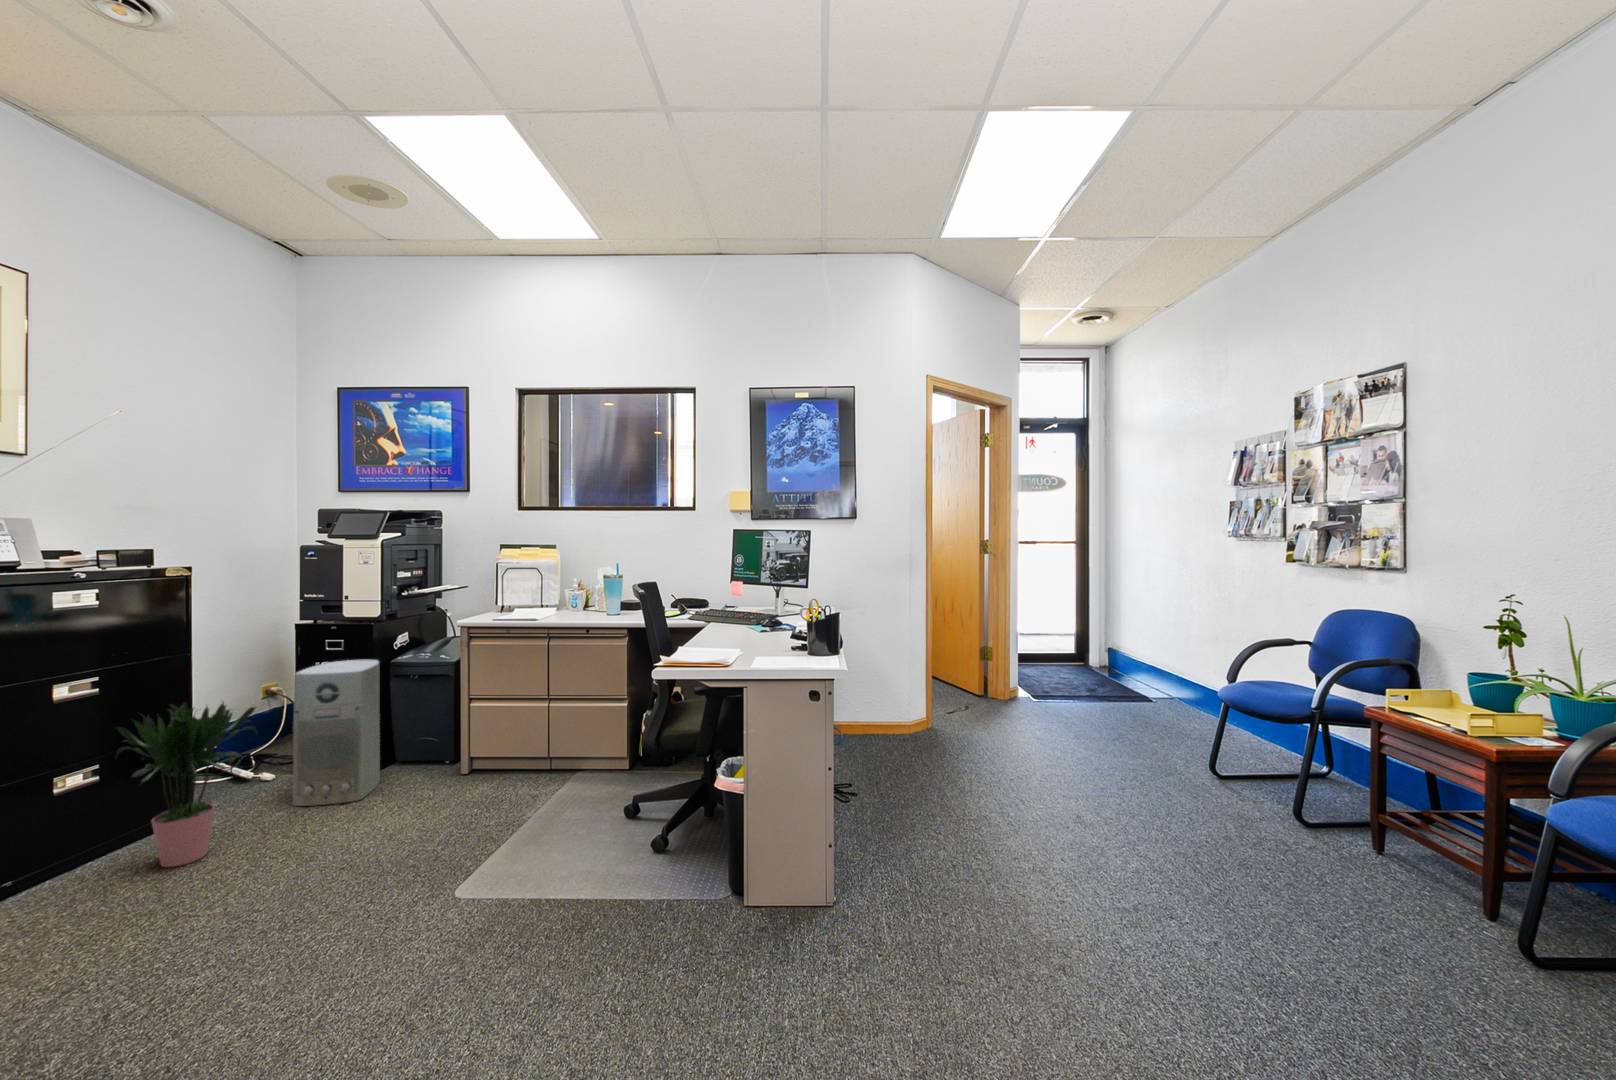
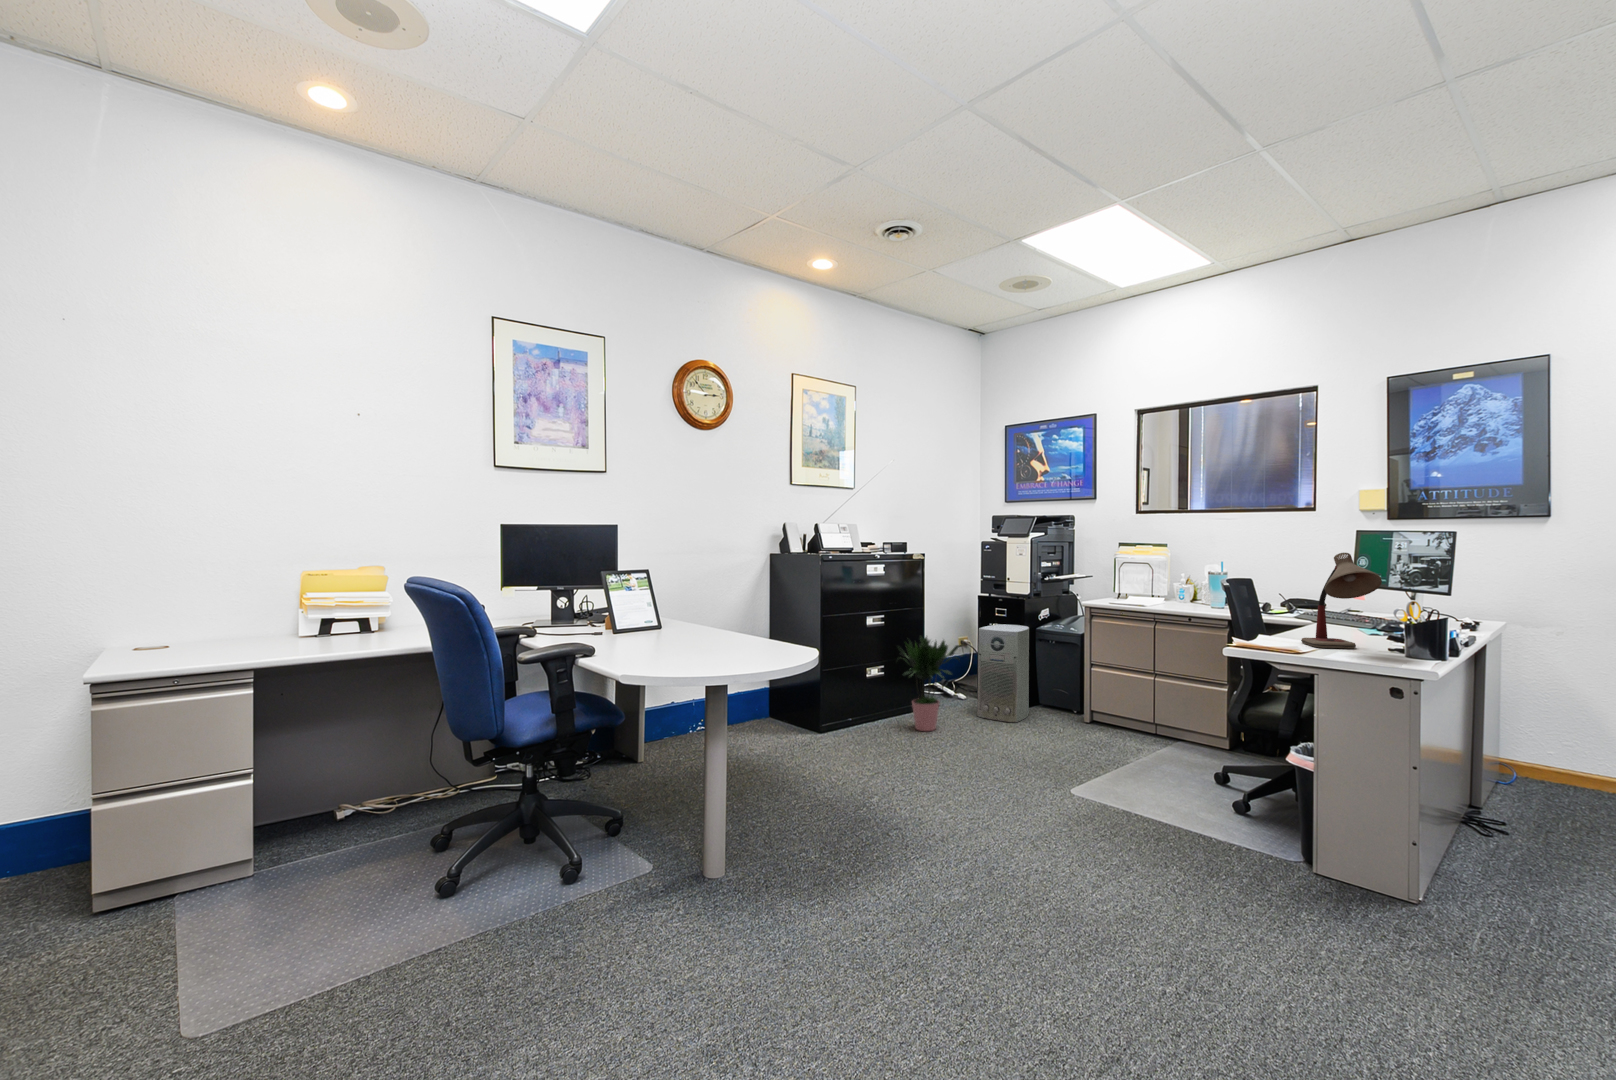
desk lamp: none [721,549,798,654] -> present [1301,553,1382,649]

